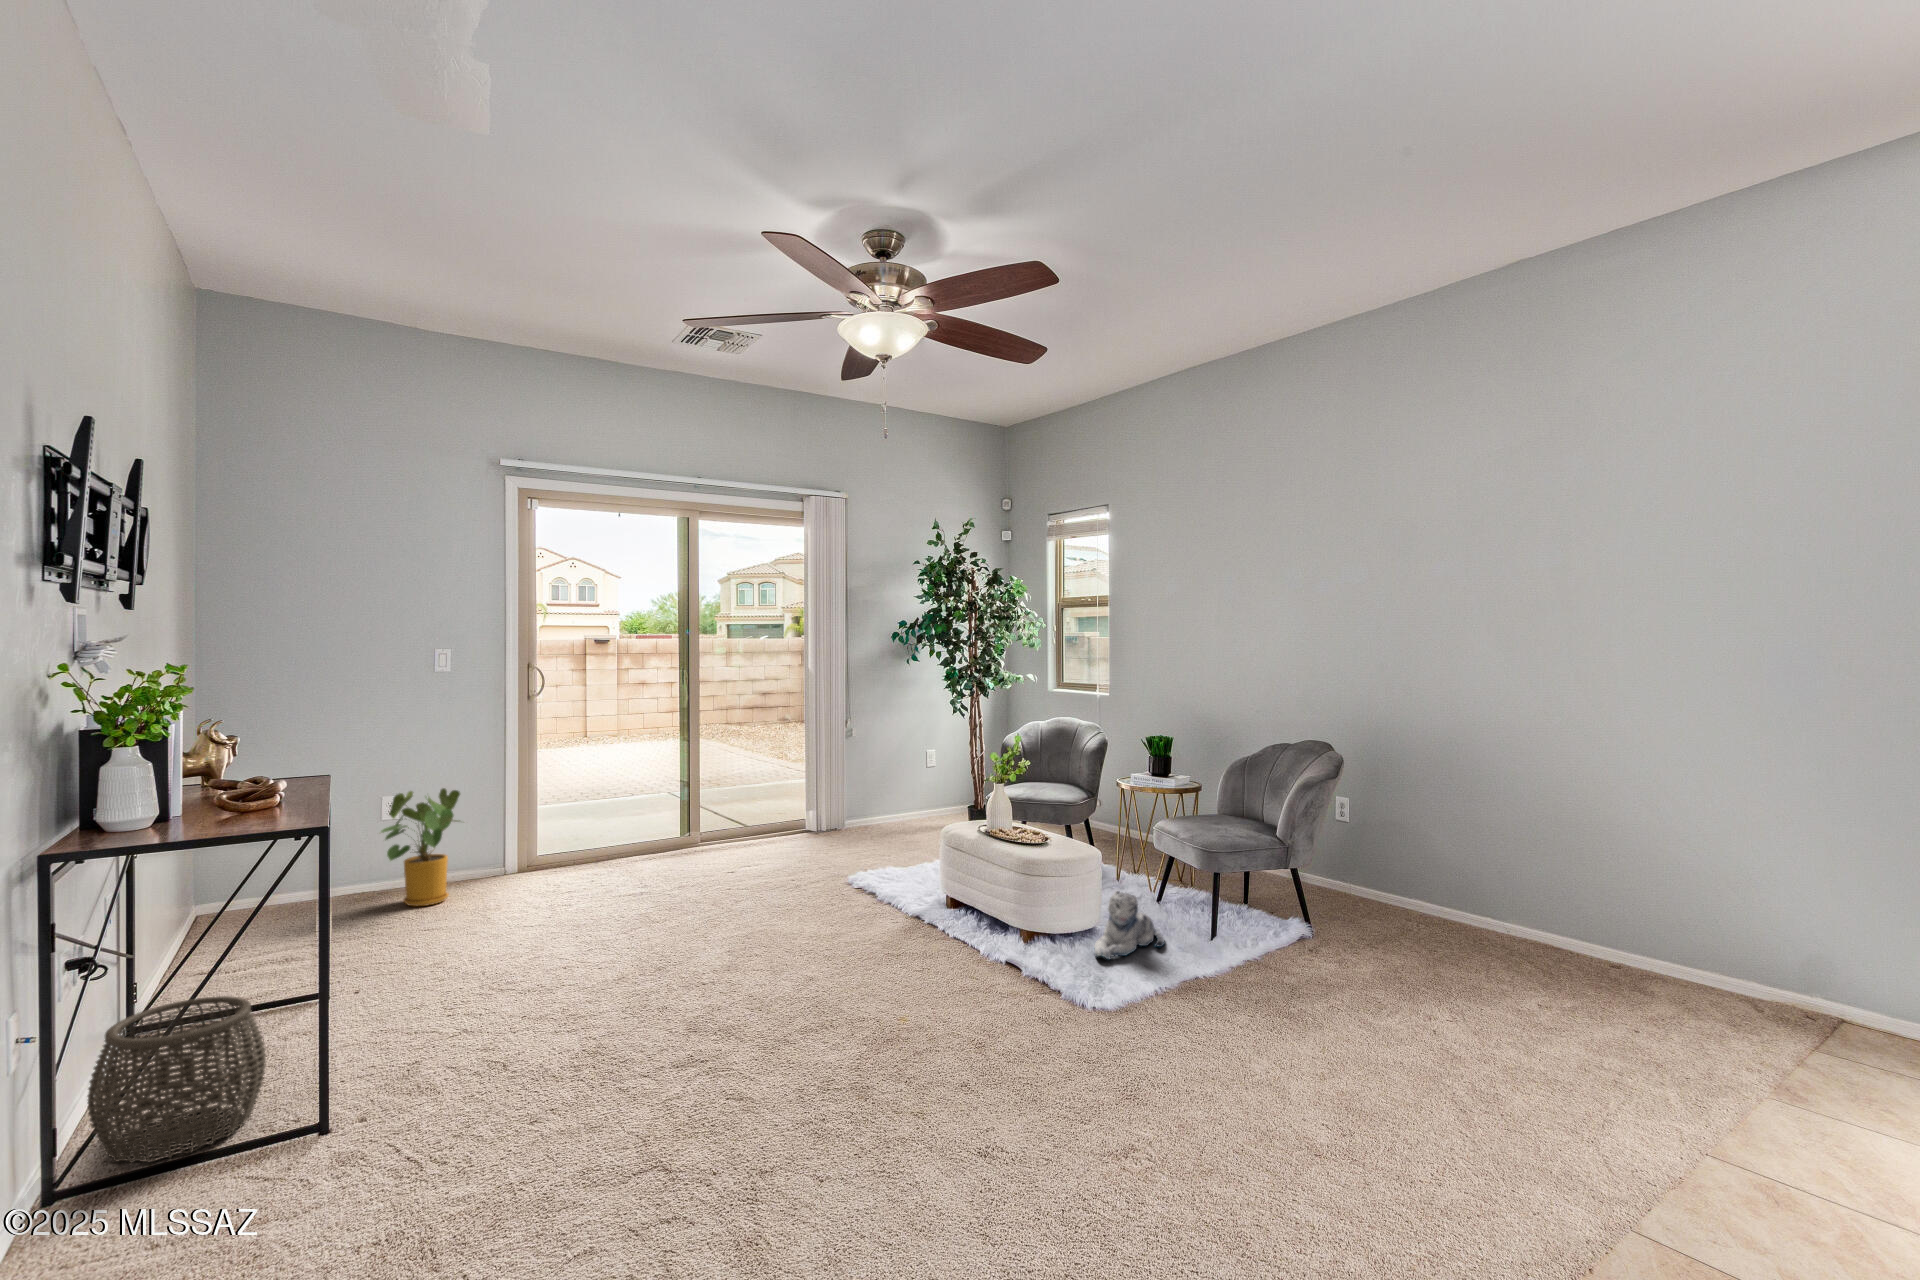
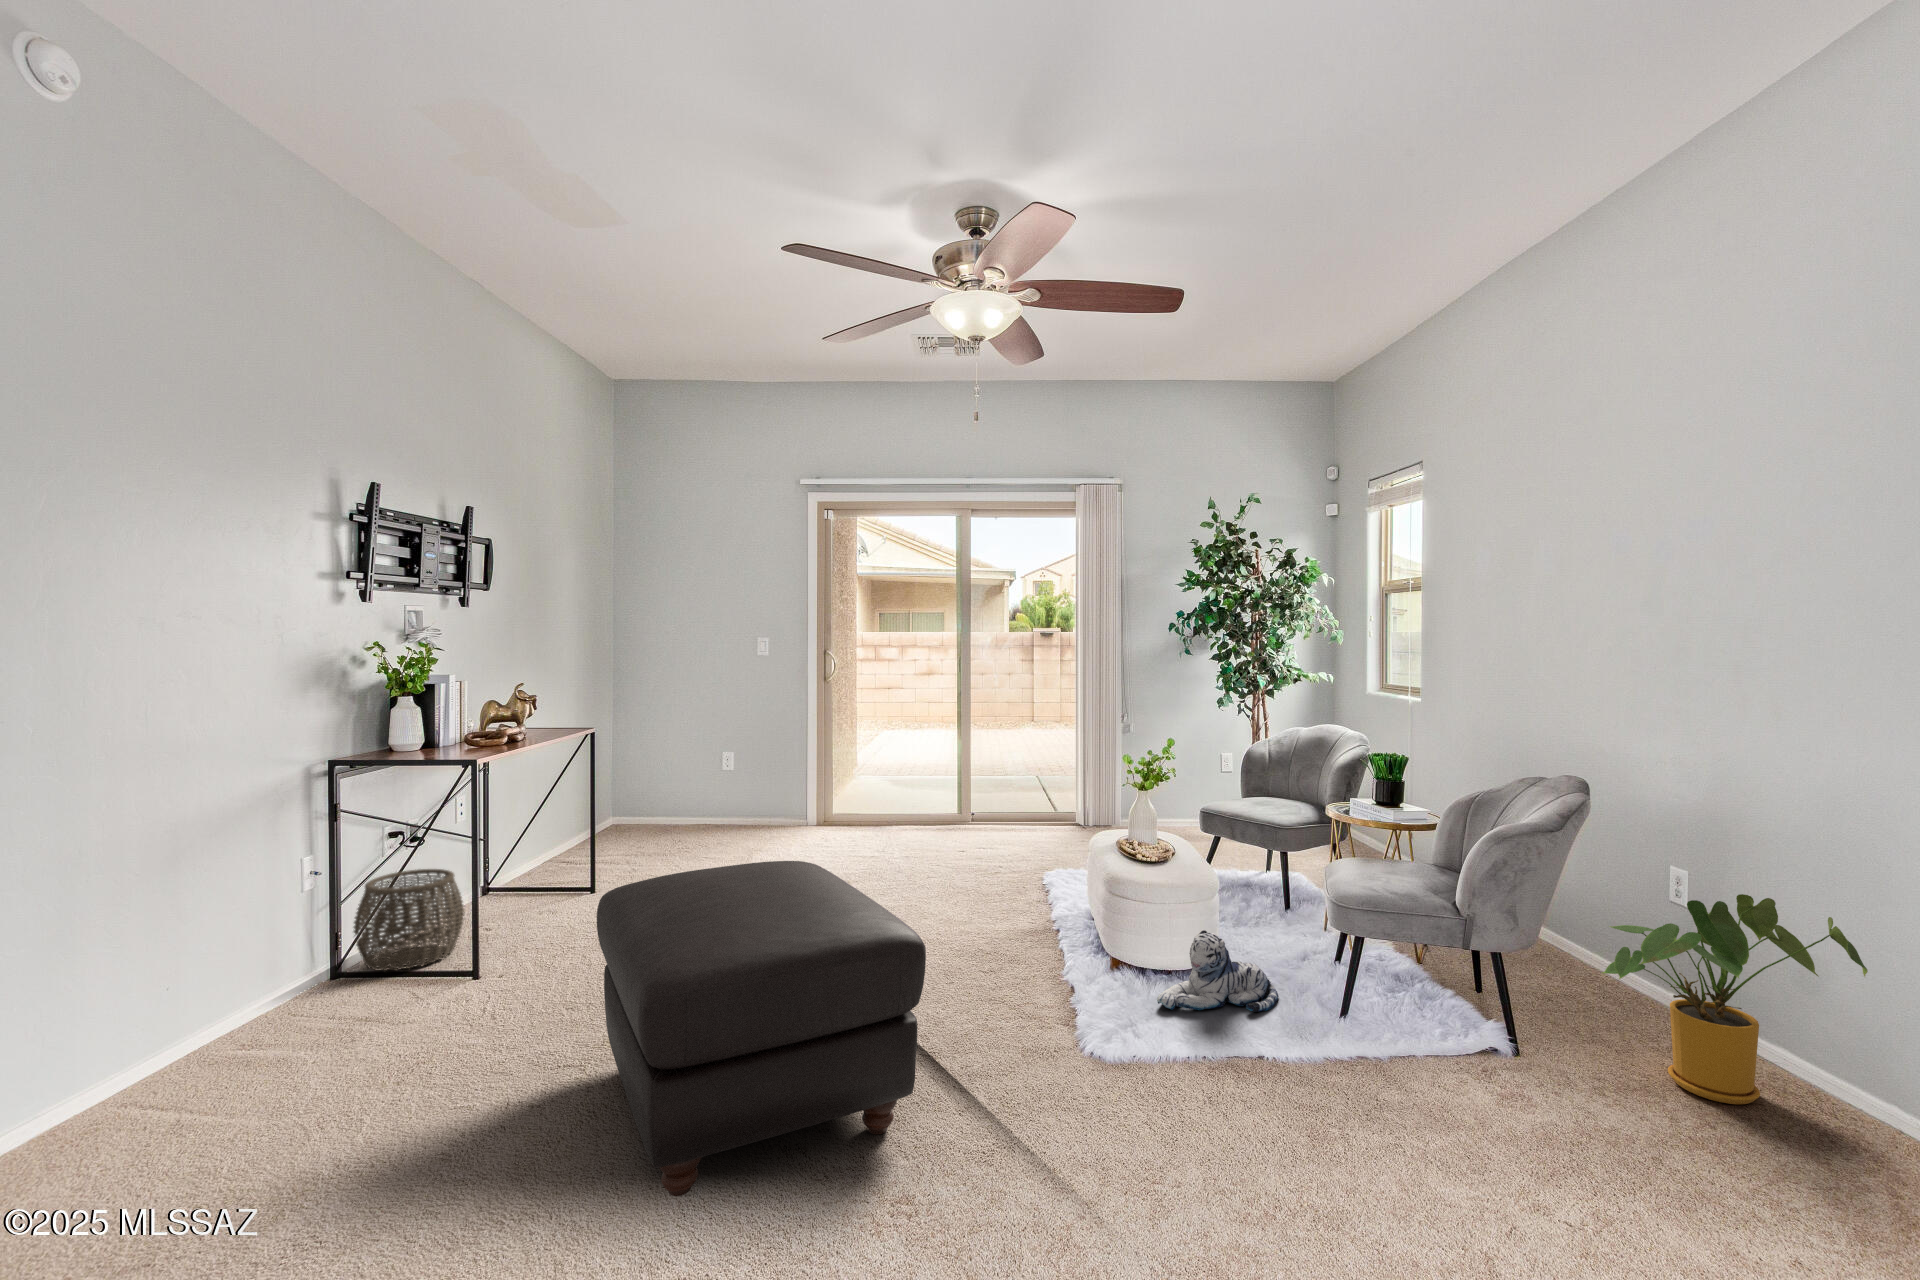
house plant: present [381,788,460,906] -> present [1602,894,1868,1104]
ottoman: none [684,885,1065,1207] -> present [597,861,926,1196]

